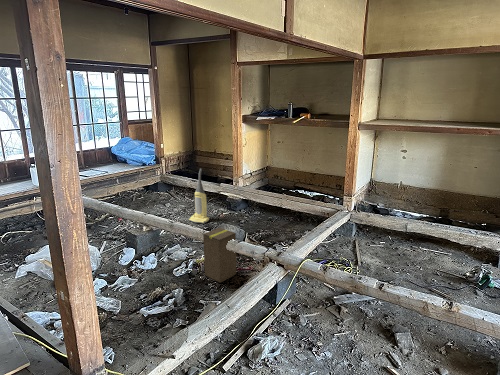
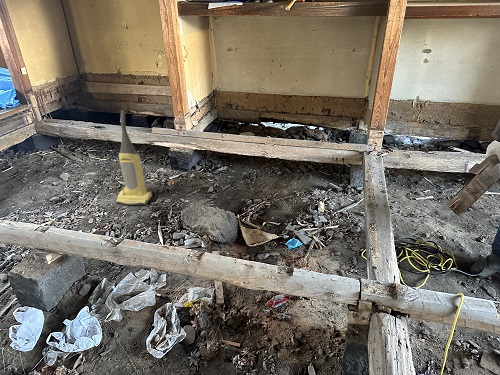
cardboard box: present [203,228,236,283] -> none [207,241,270,350]

